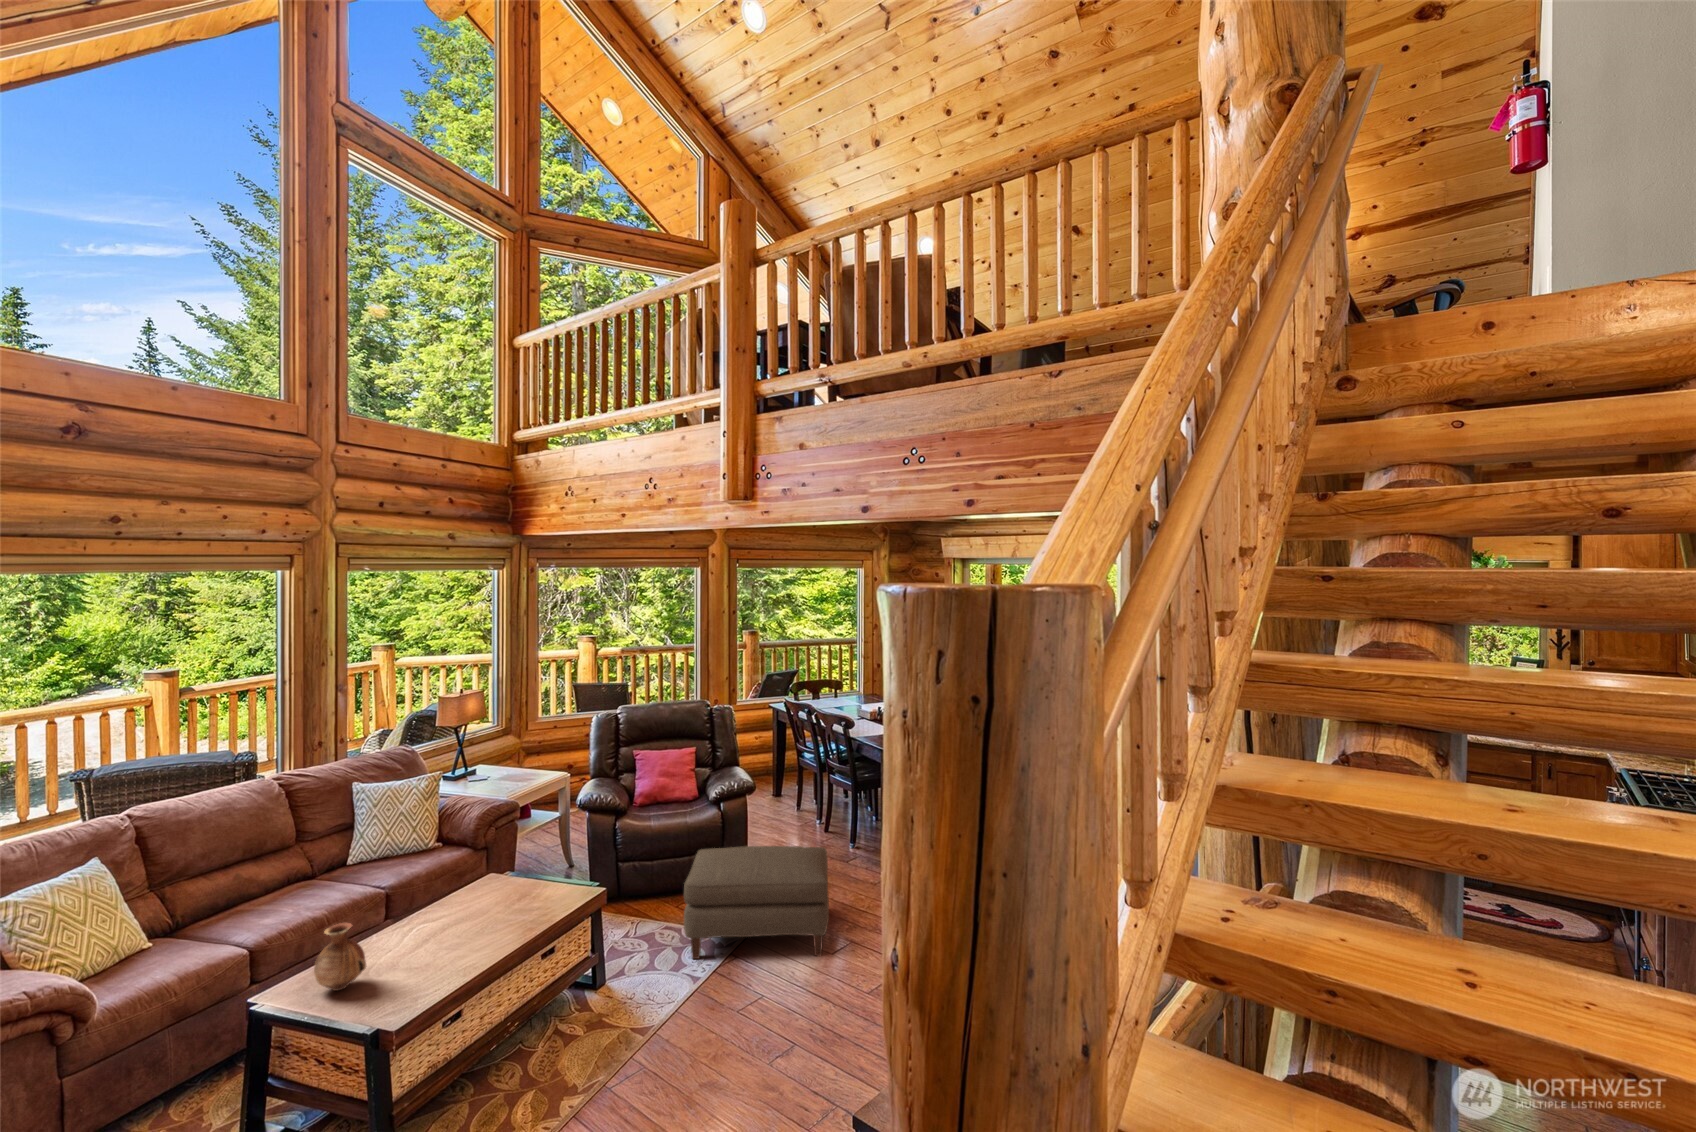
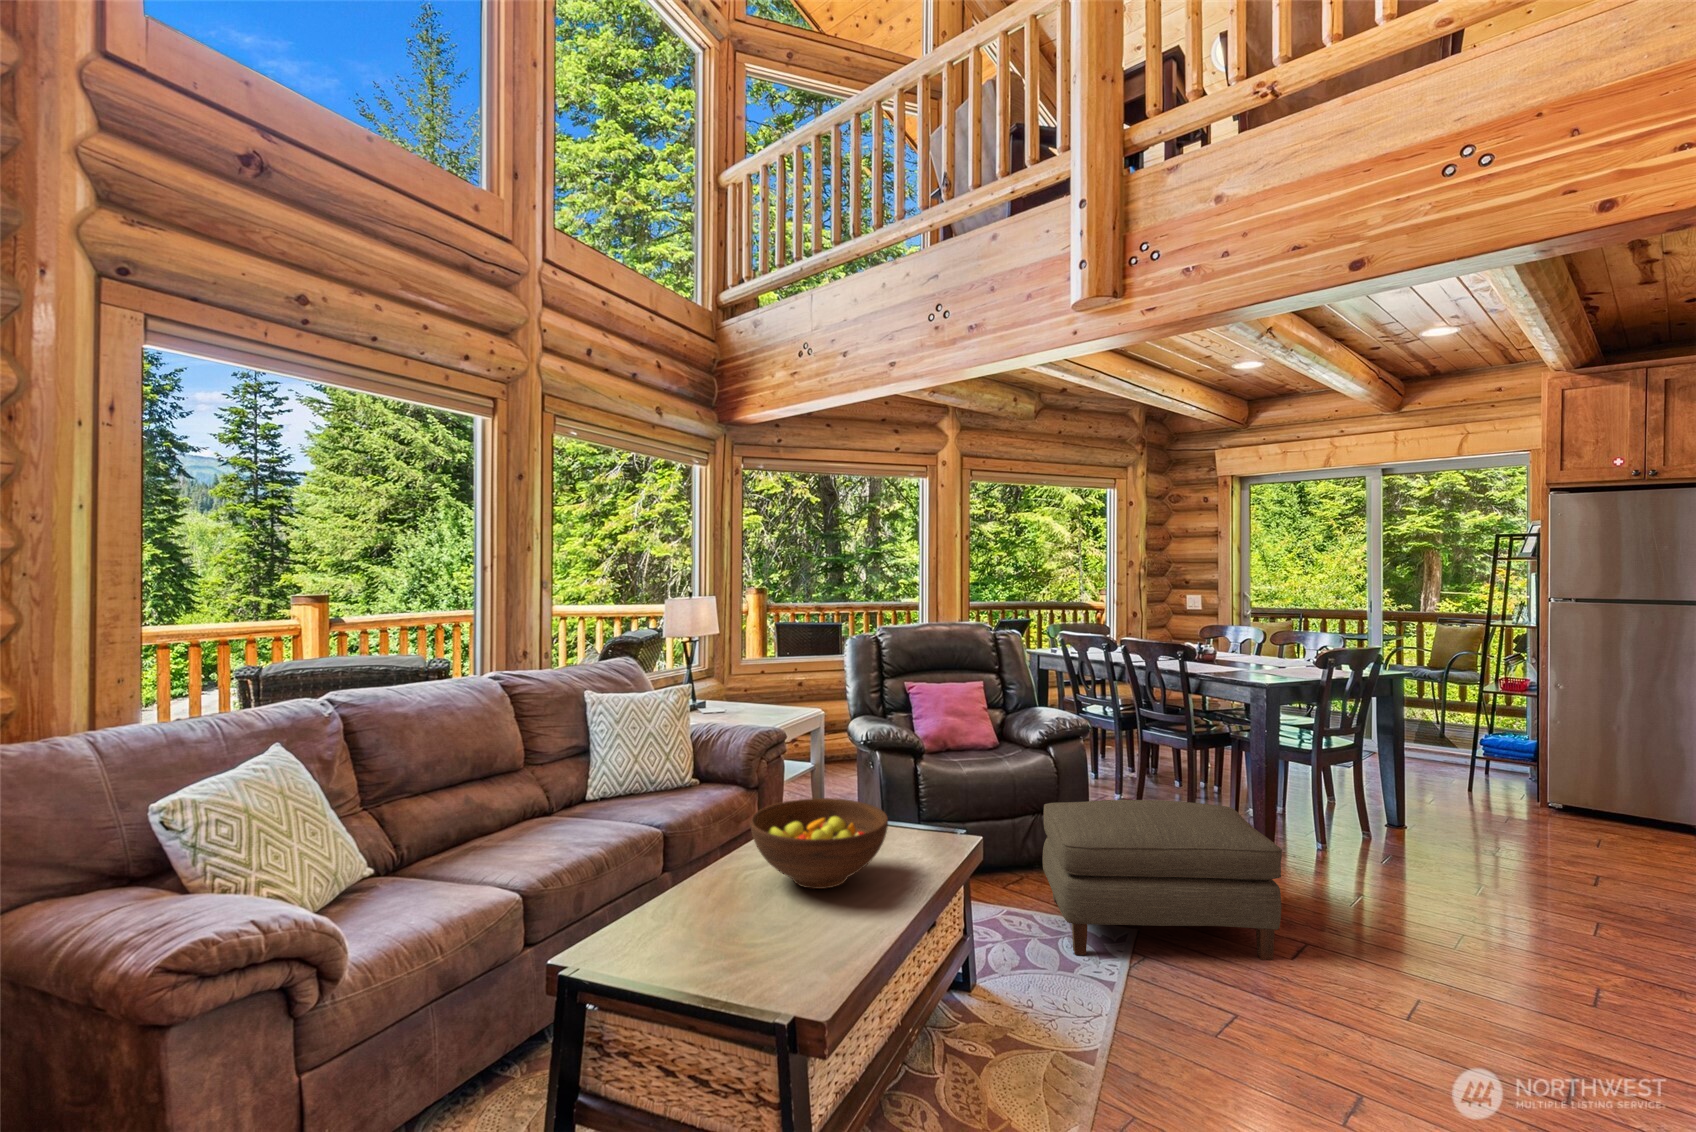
fruit bowl: none [425,868,524,933] -> present [751,798,888,889]
vase: present [314,923,366,991] -> none [634,852,715,959]

